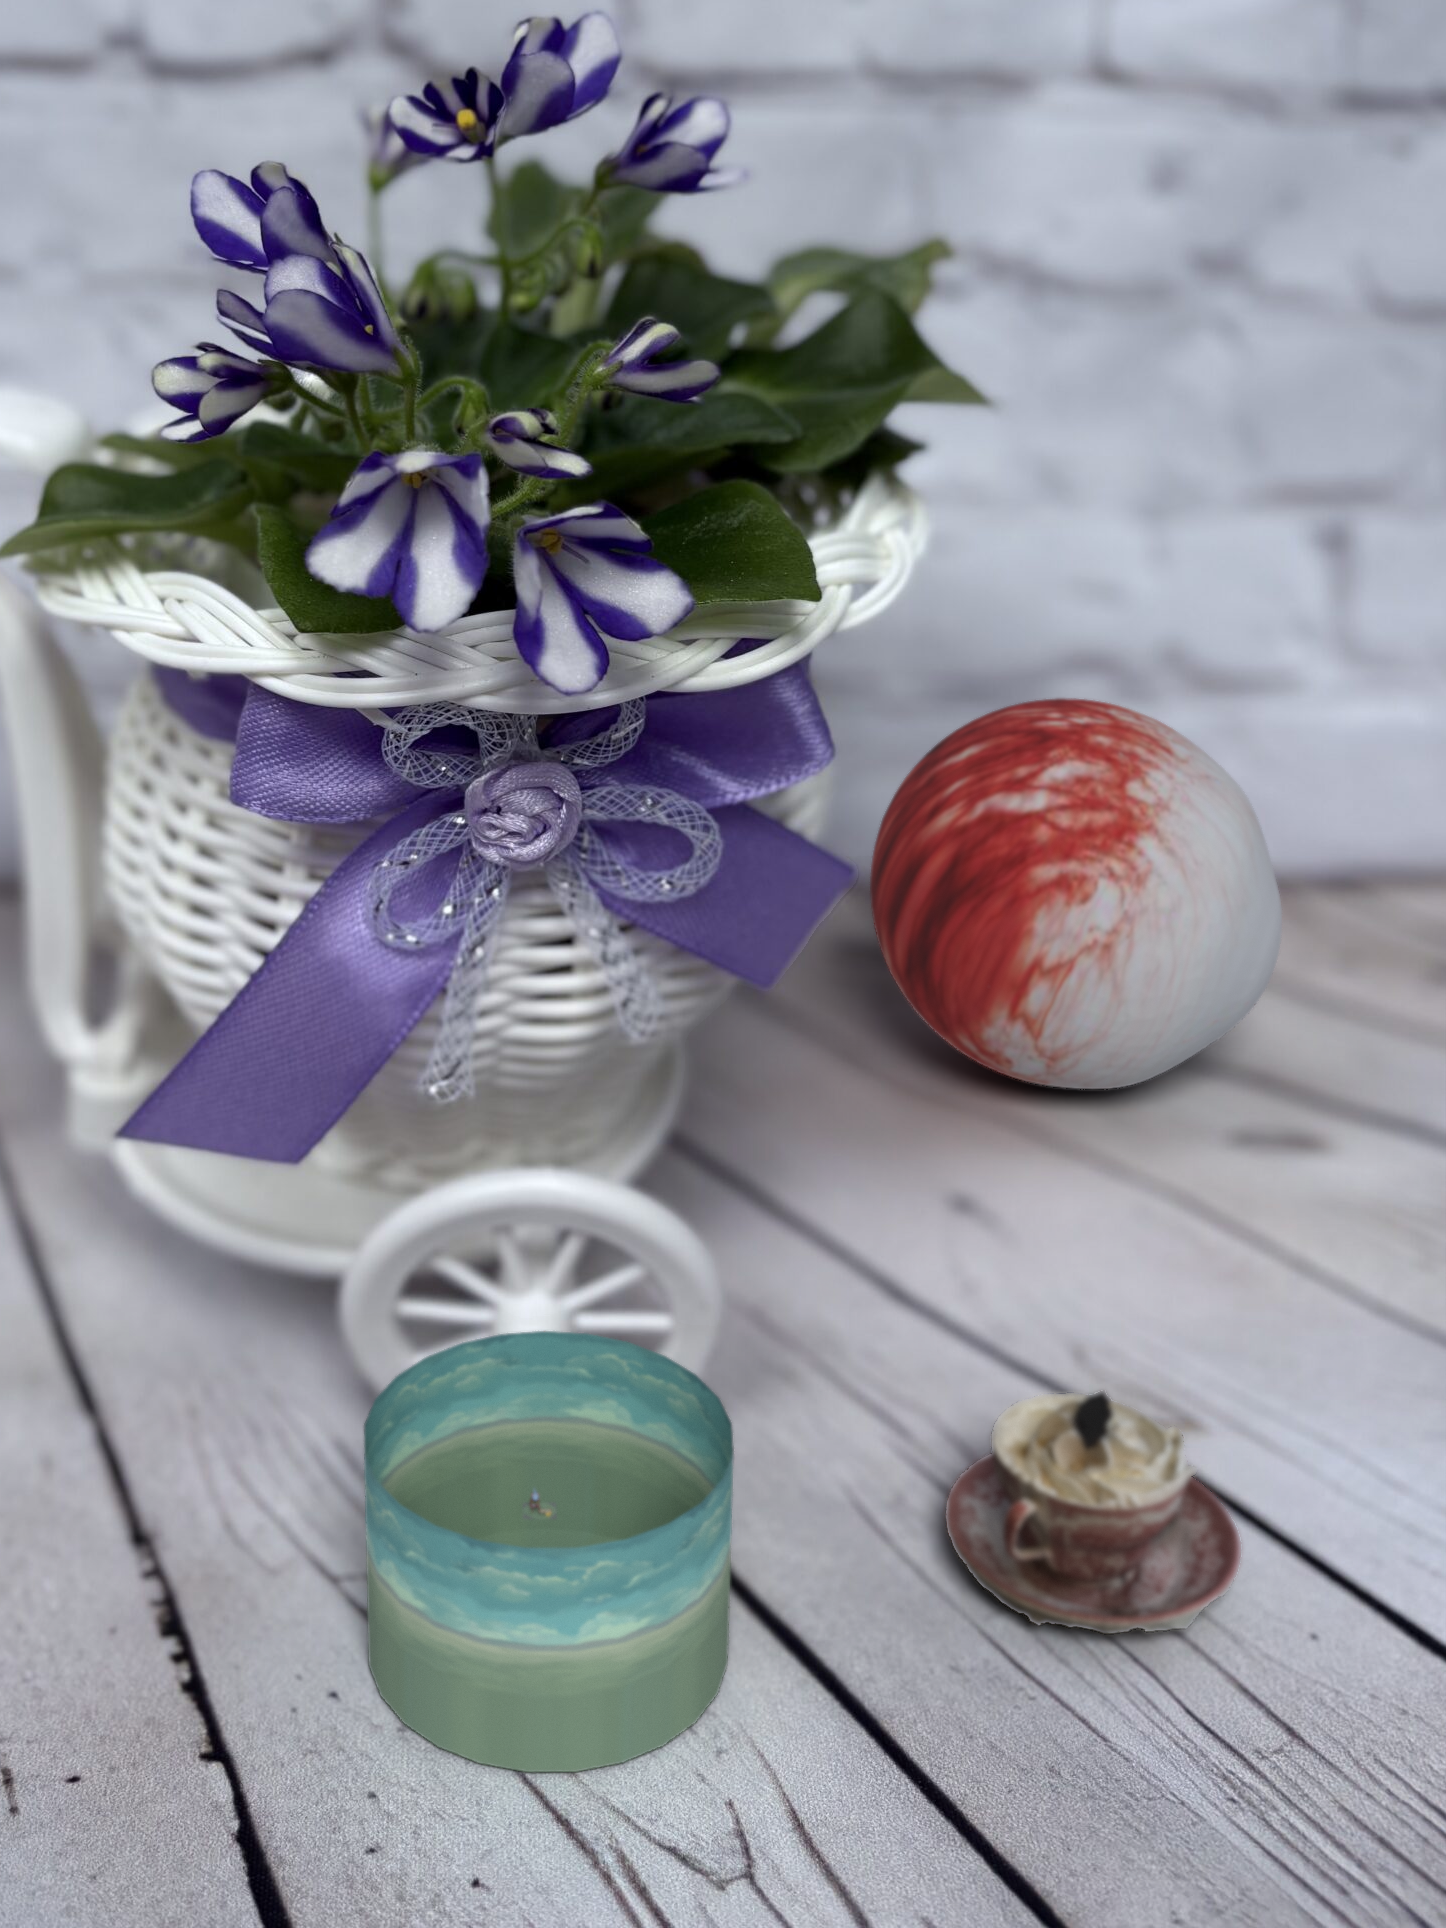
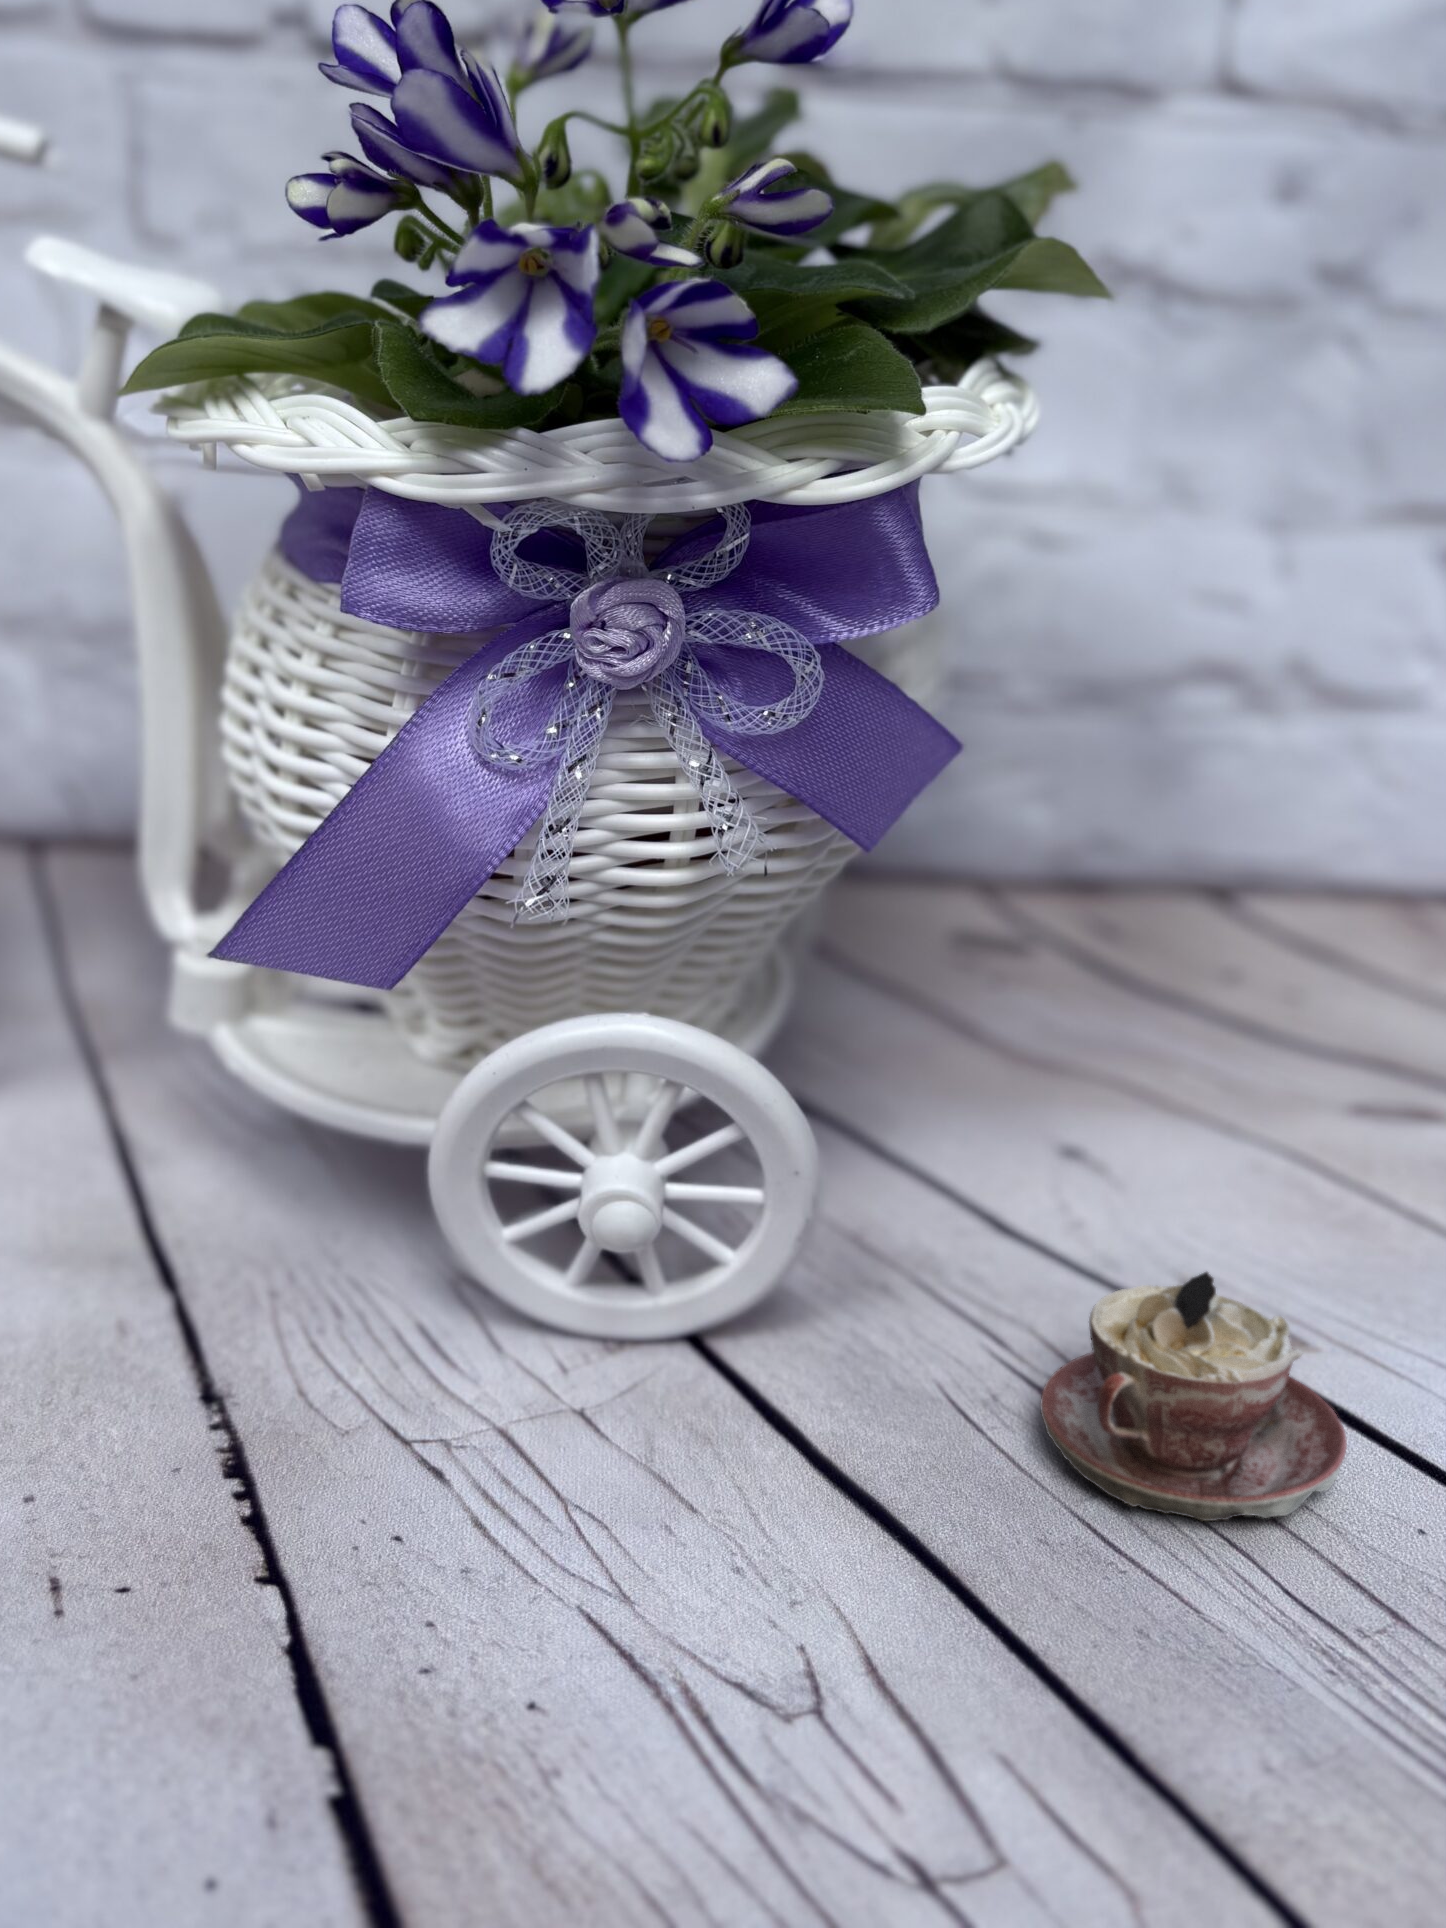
decorative orb: present [870,698,1282,1089] -> none [990,673,1404,1065]
candle: present [364,1331,734,1772] -> none [435,1188,820,1613]

